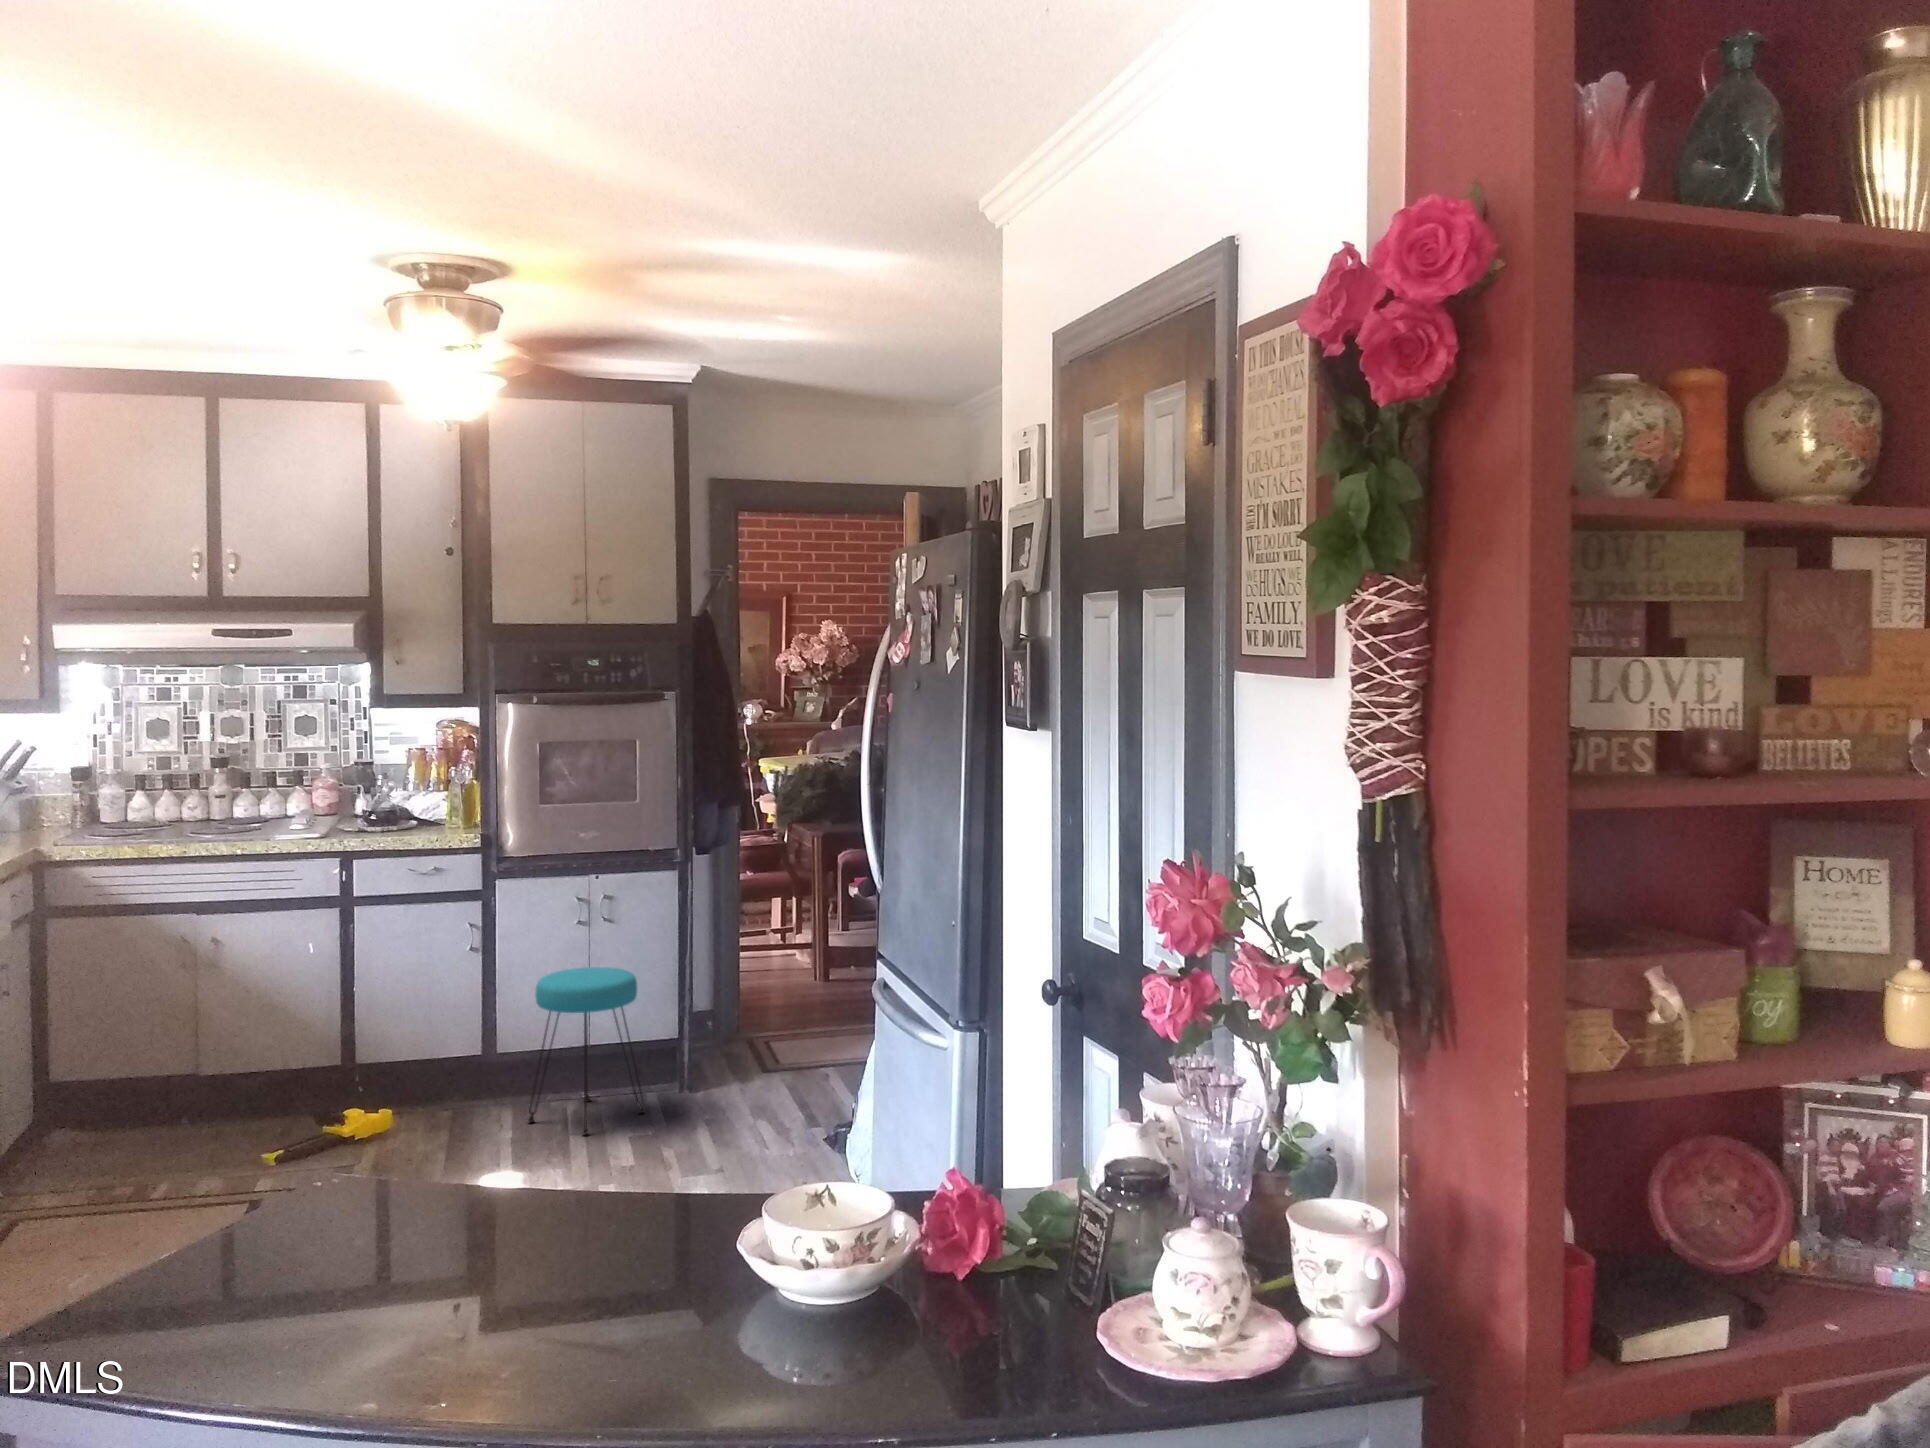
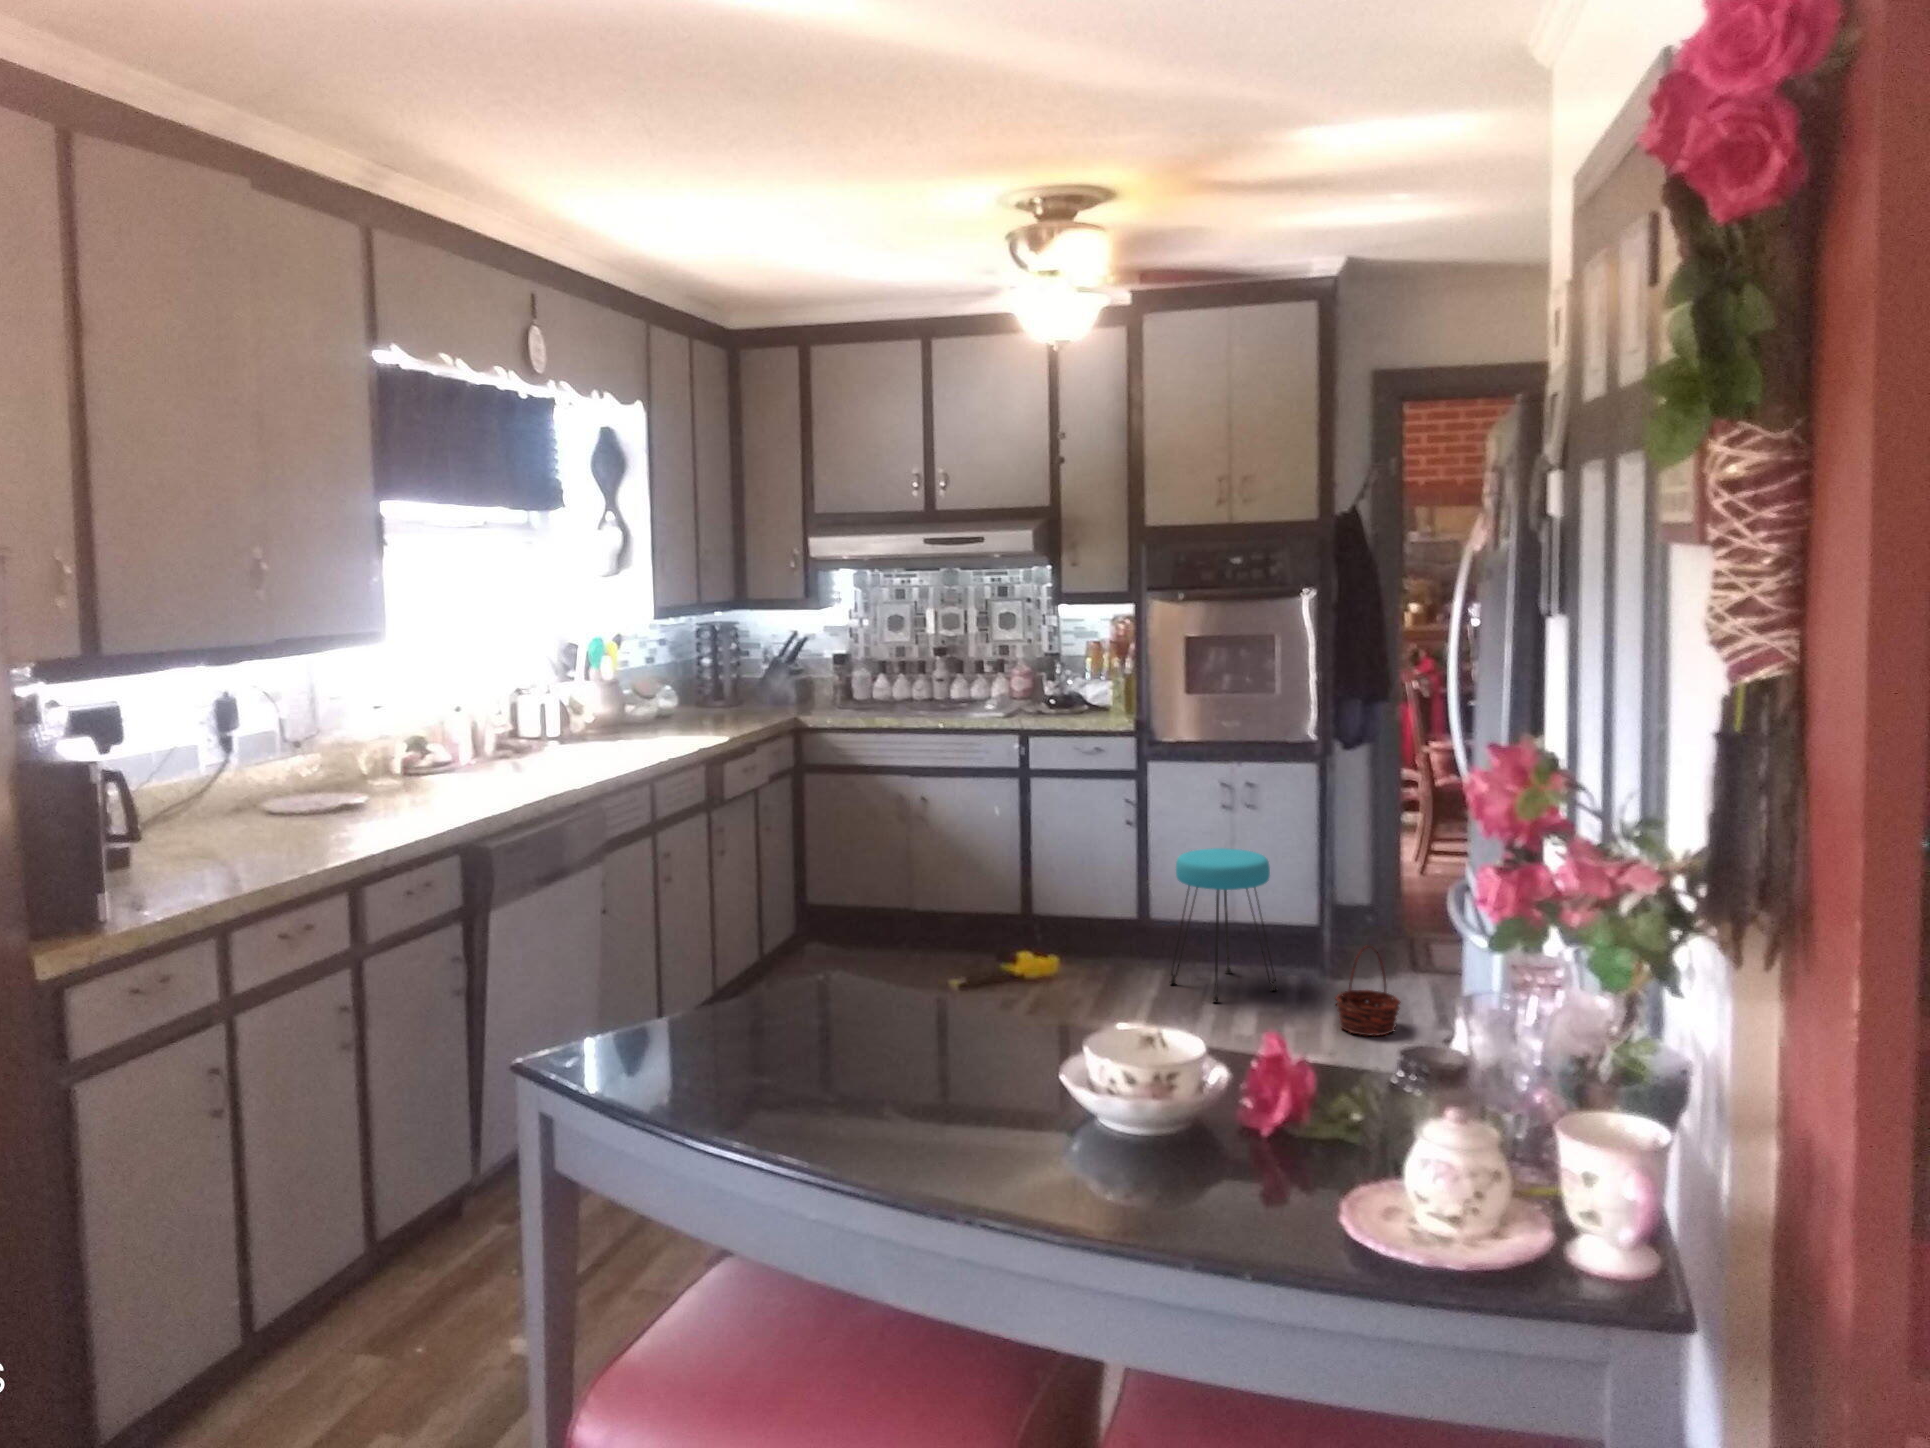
basket: none [716,1052,781,1145] -> present [1336,946,1400,1036]

